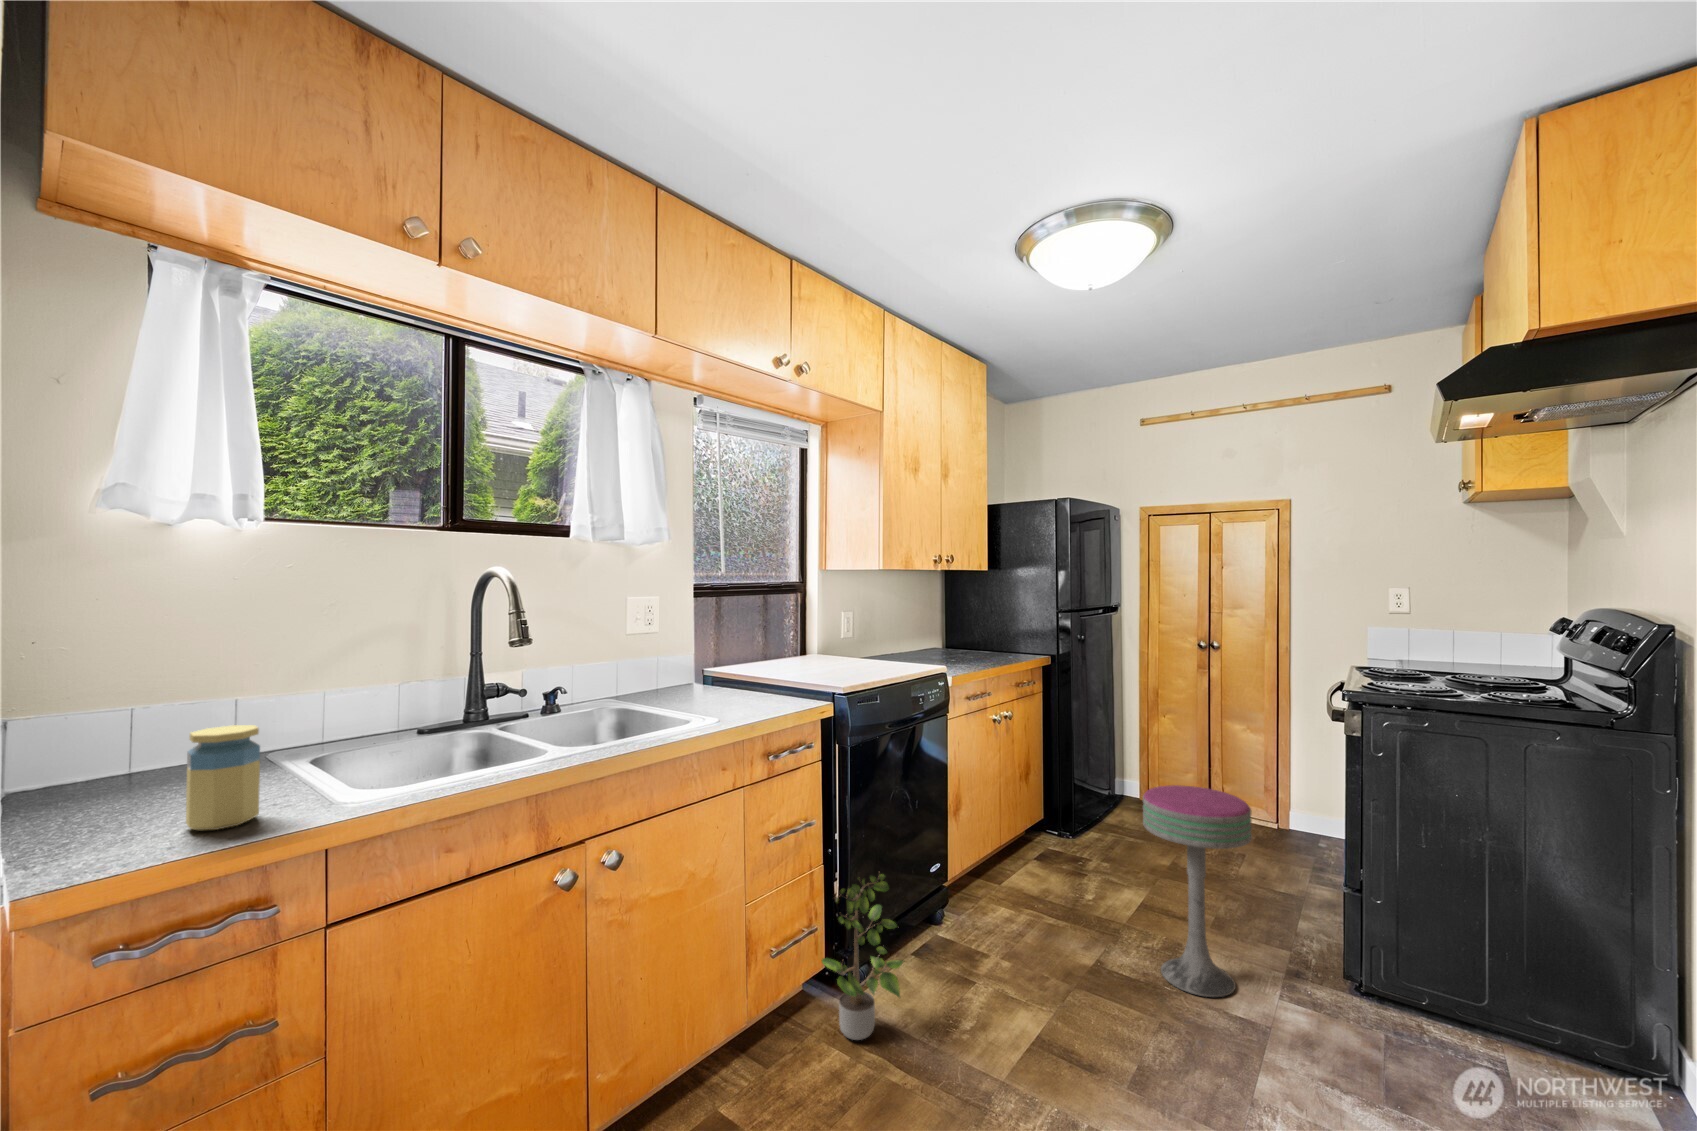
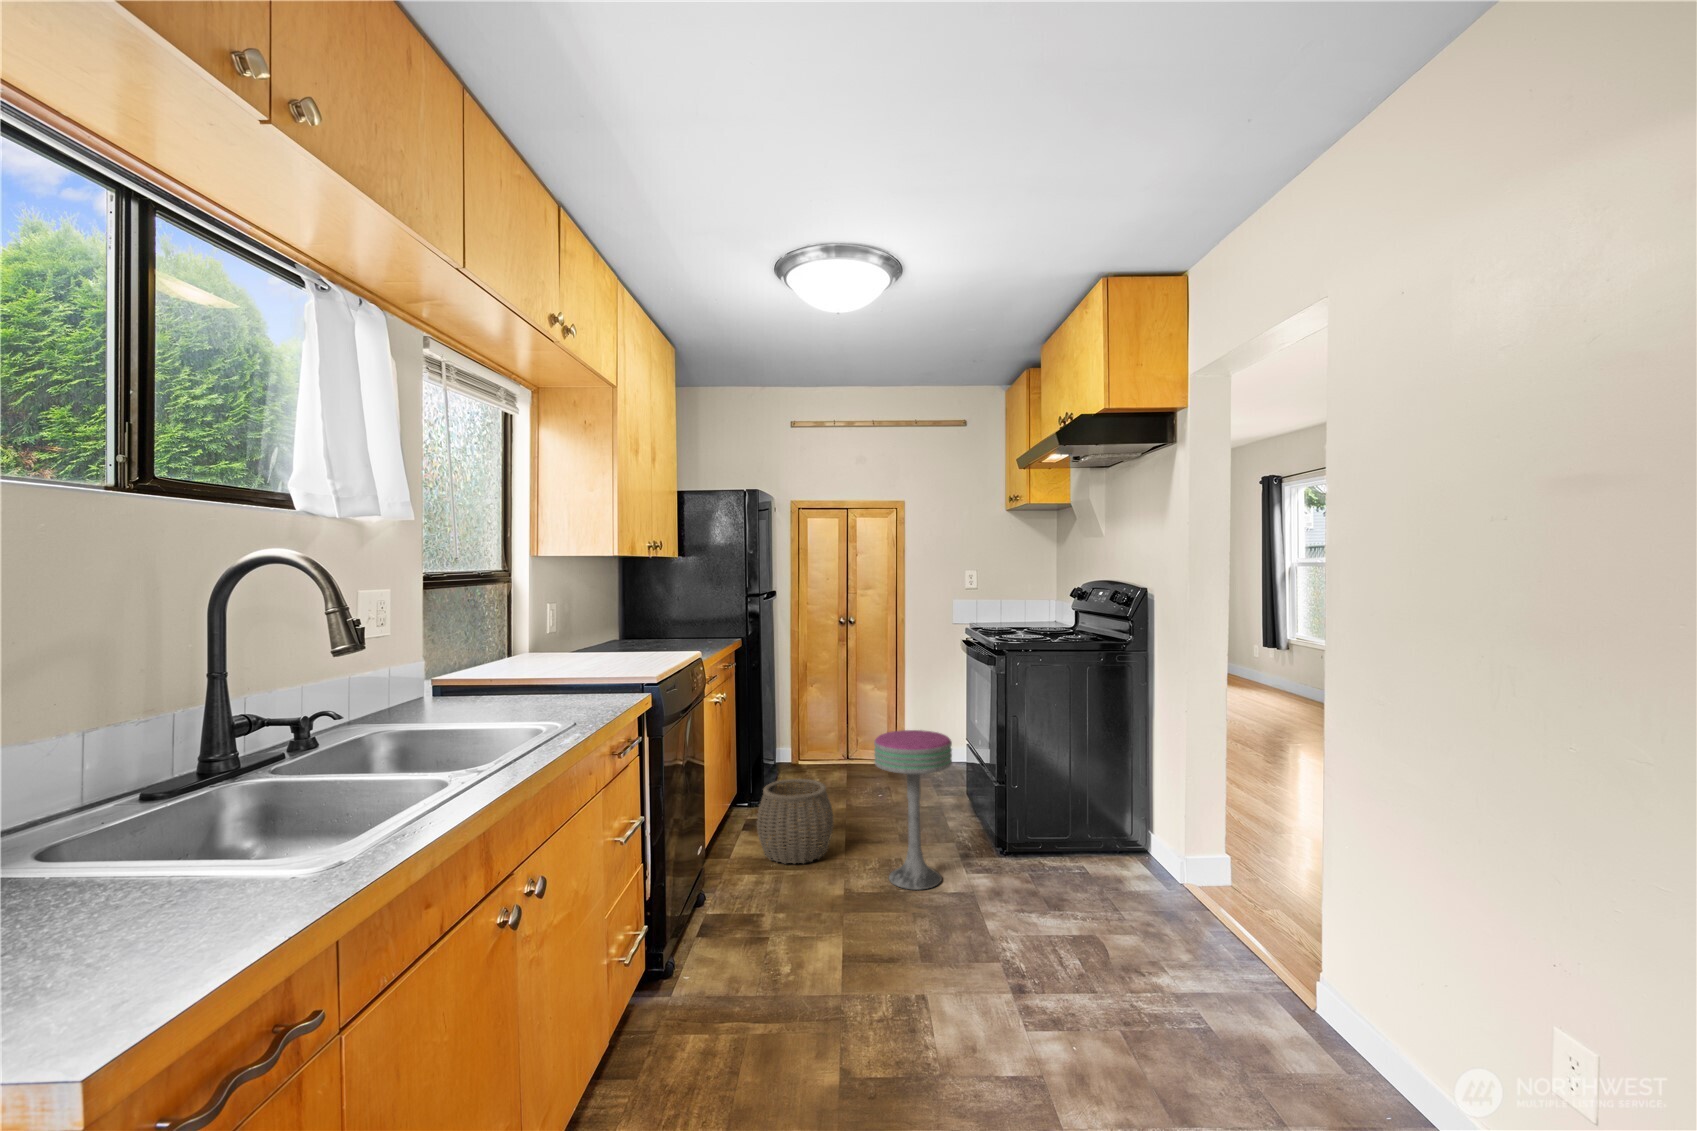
jar: present [186,725,260,830] -> none [167,783,268,940]
woven basket: none [1027,816,1119,917] -> present [757,779,833,864]
potted plant: present [822,874,903,1040] -> none [666,850,741,1019]

